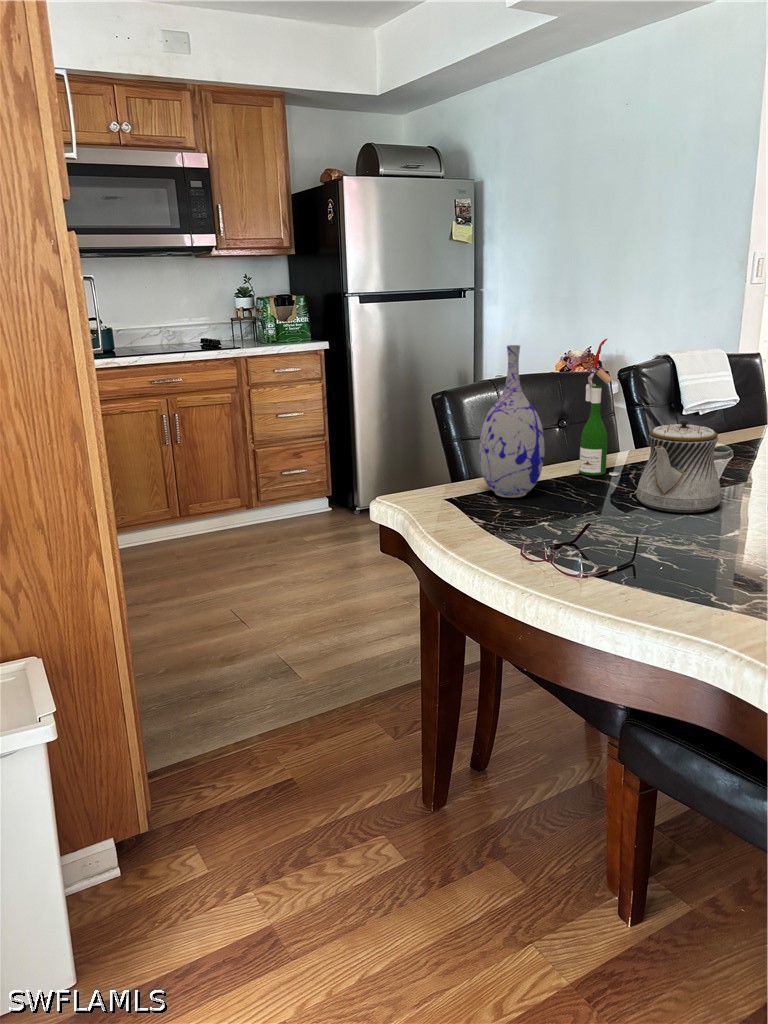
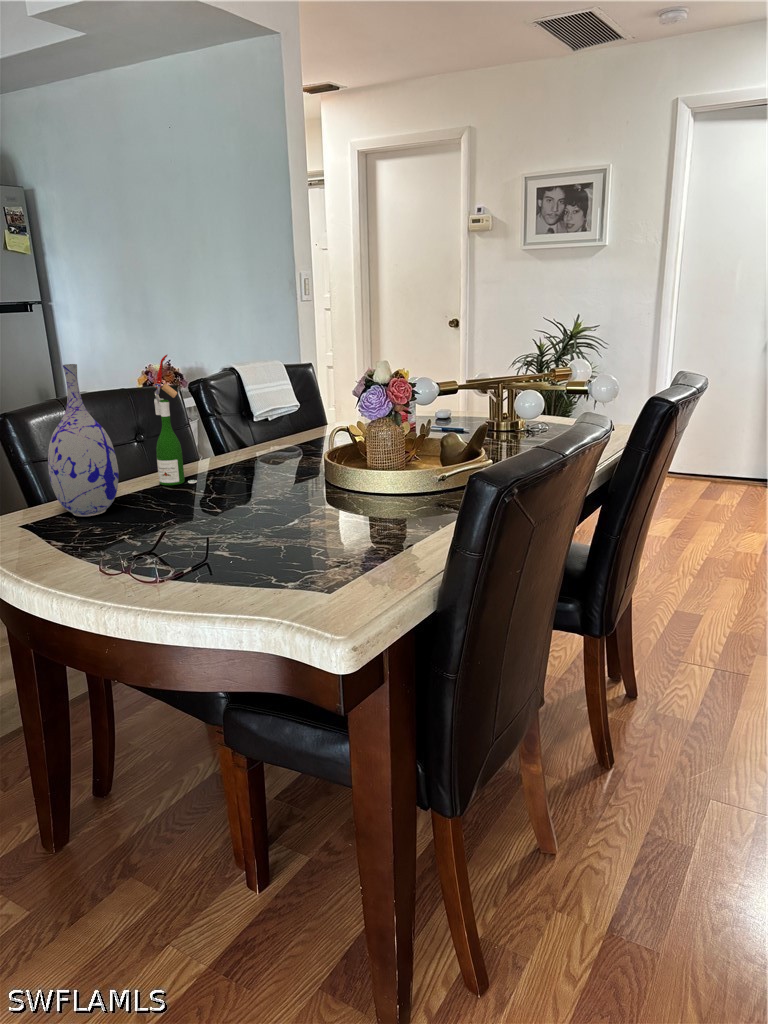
teapot: present [636,420,721,513] -> none [211,427,284,510]

